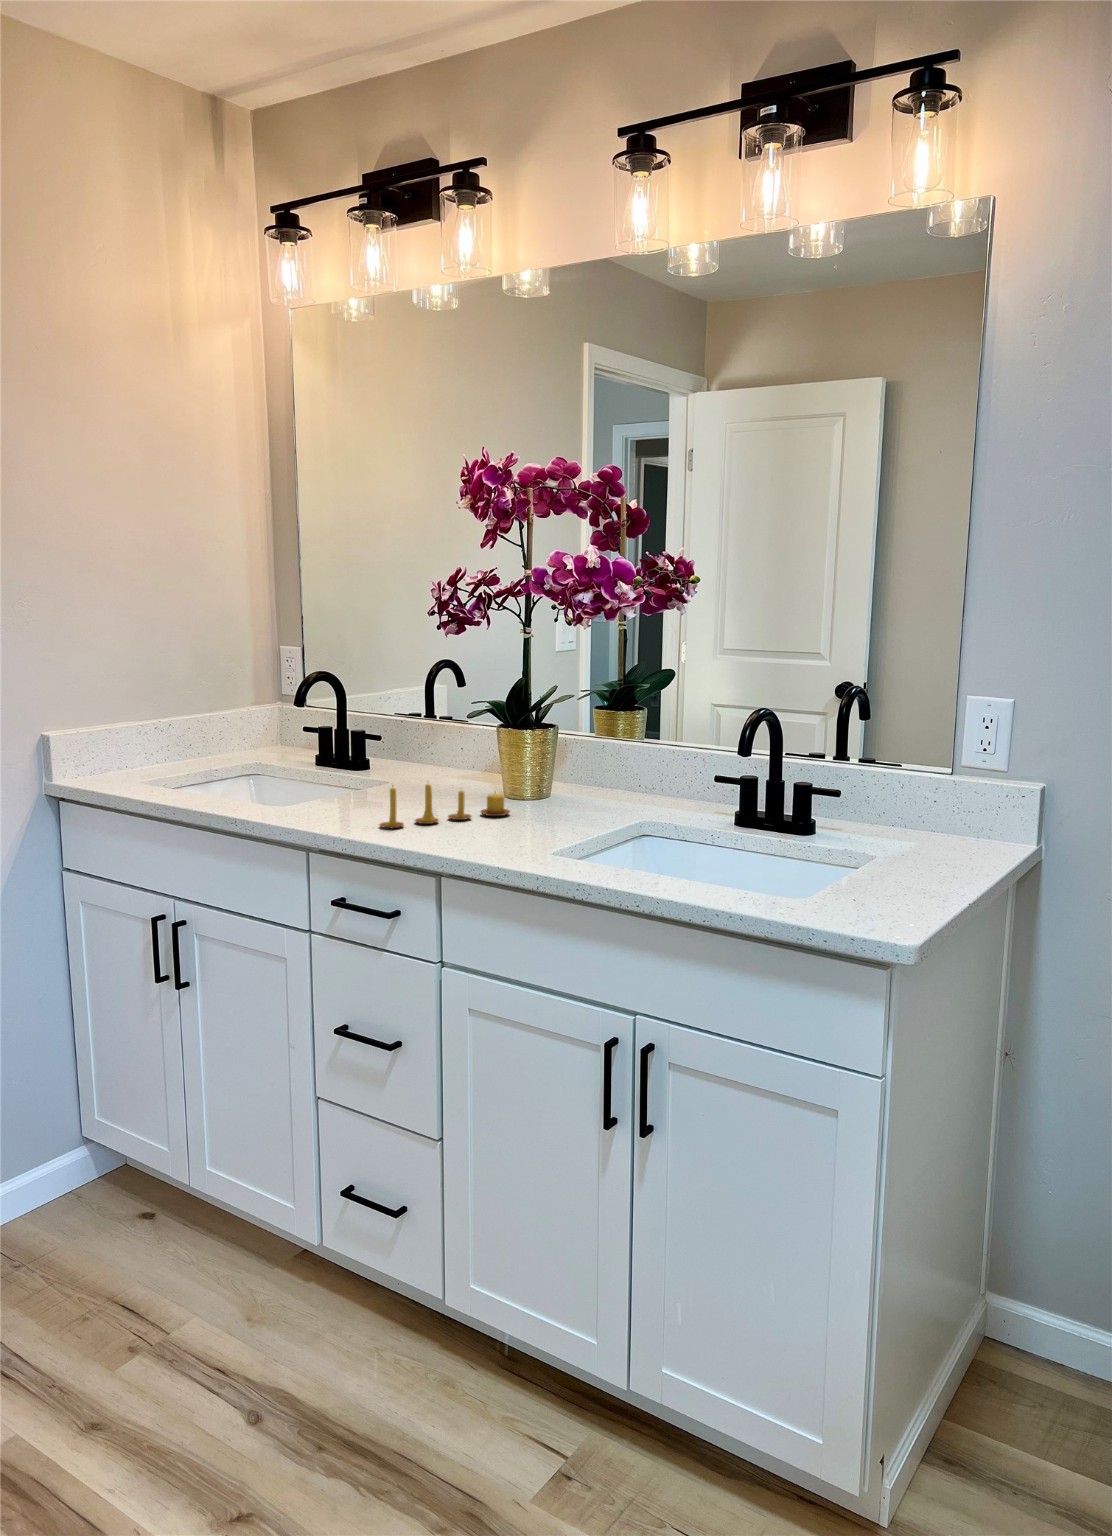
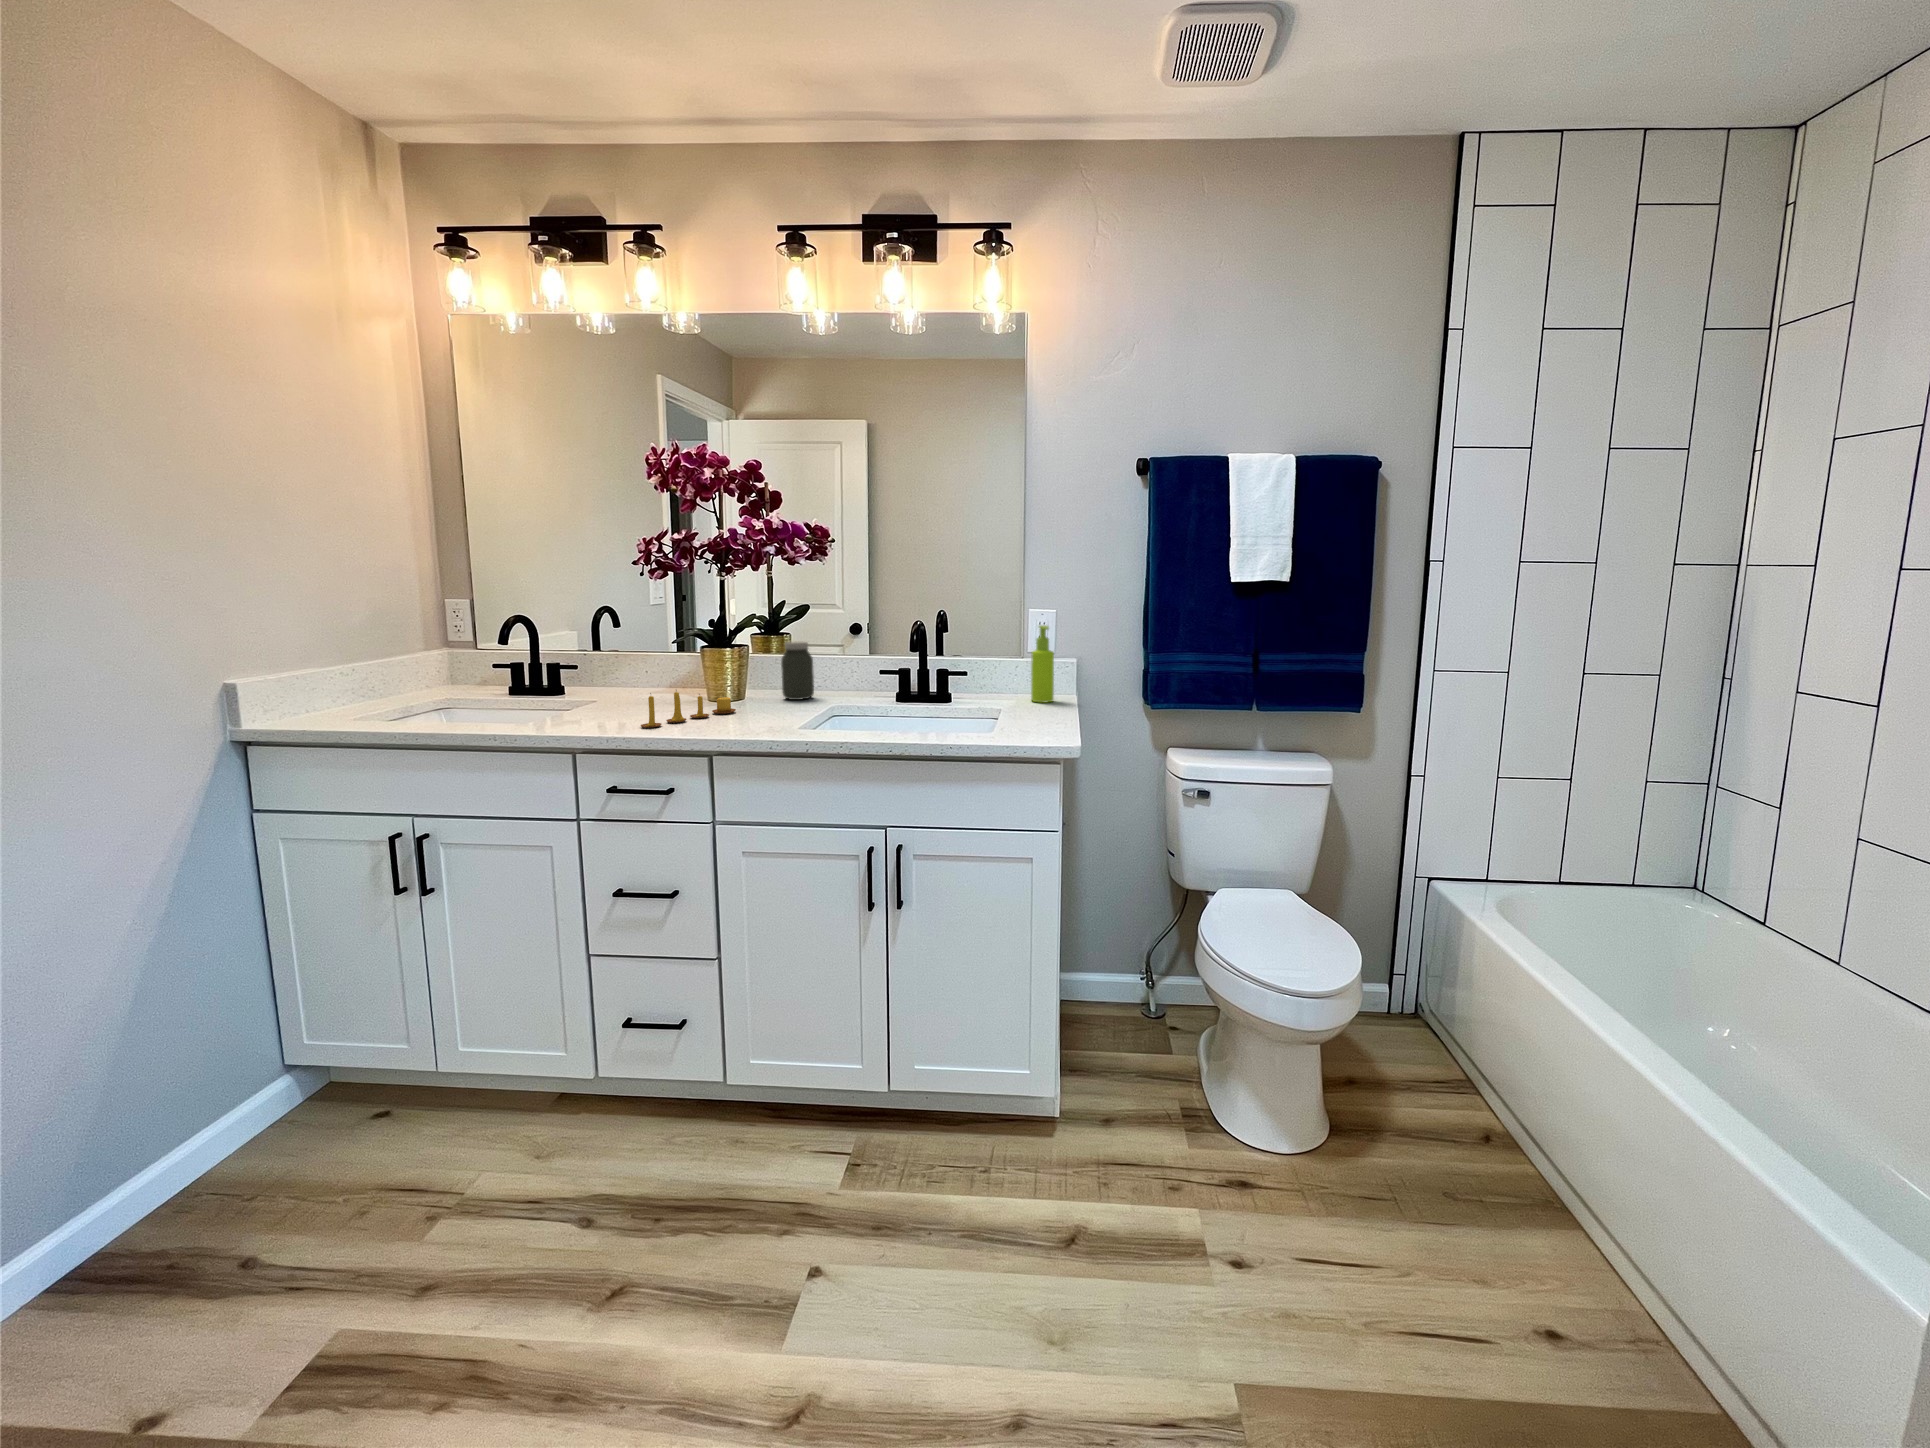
jar: none [591,721,634,803] -> present [781,641,814,700]
soap dispenser: none [943,723,988,851] -> present [1031,625,1054,702]

